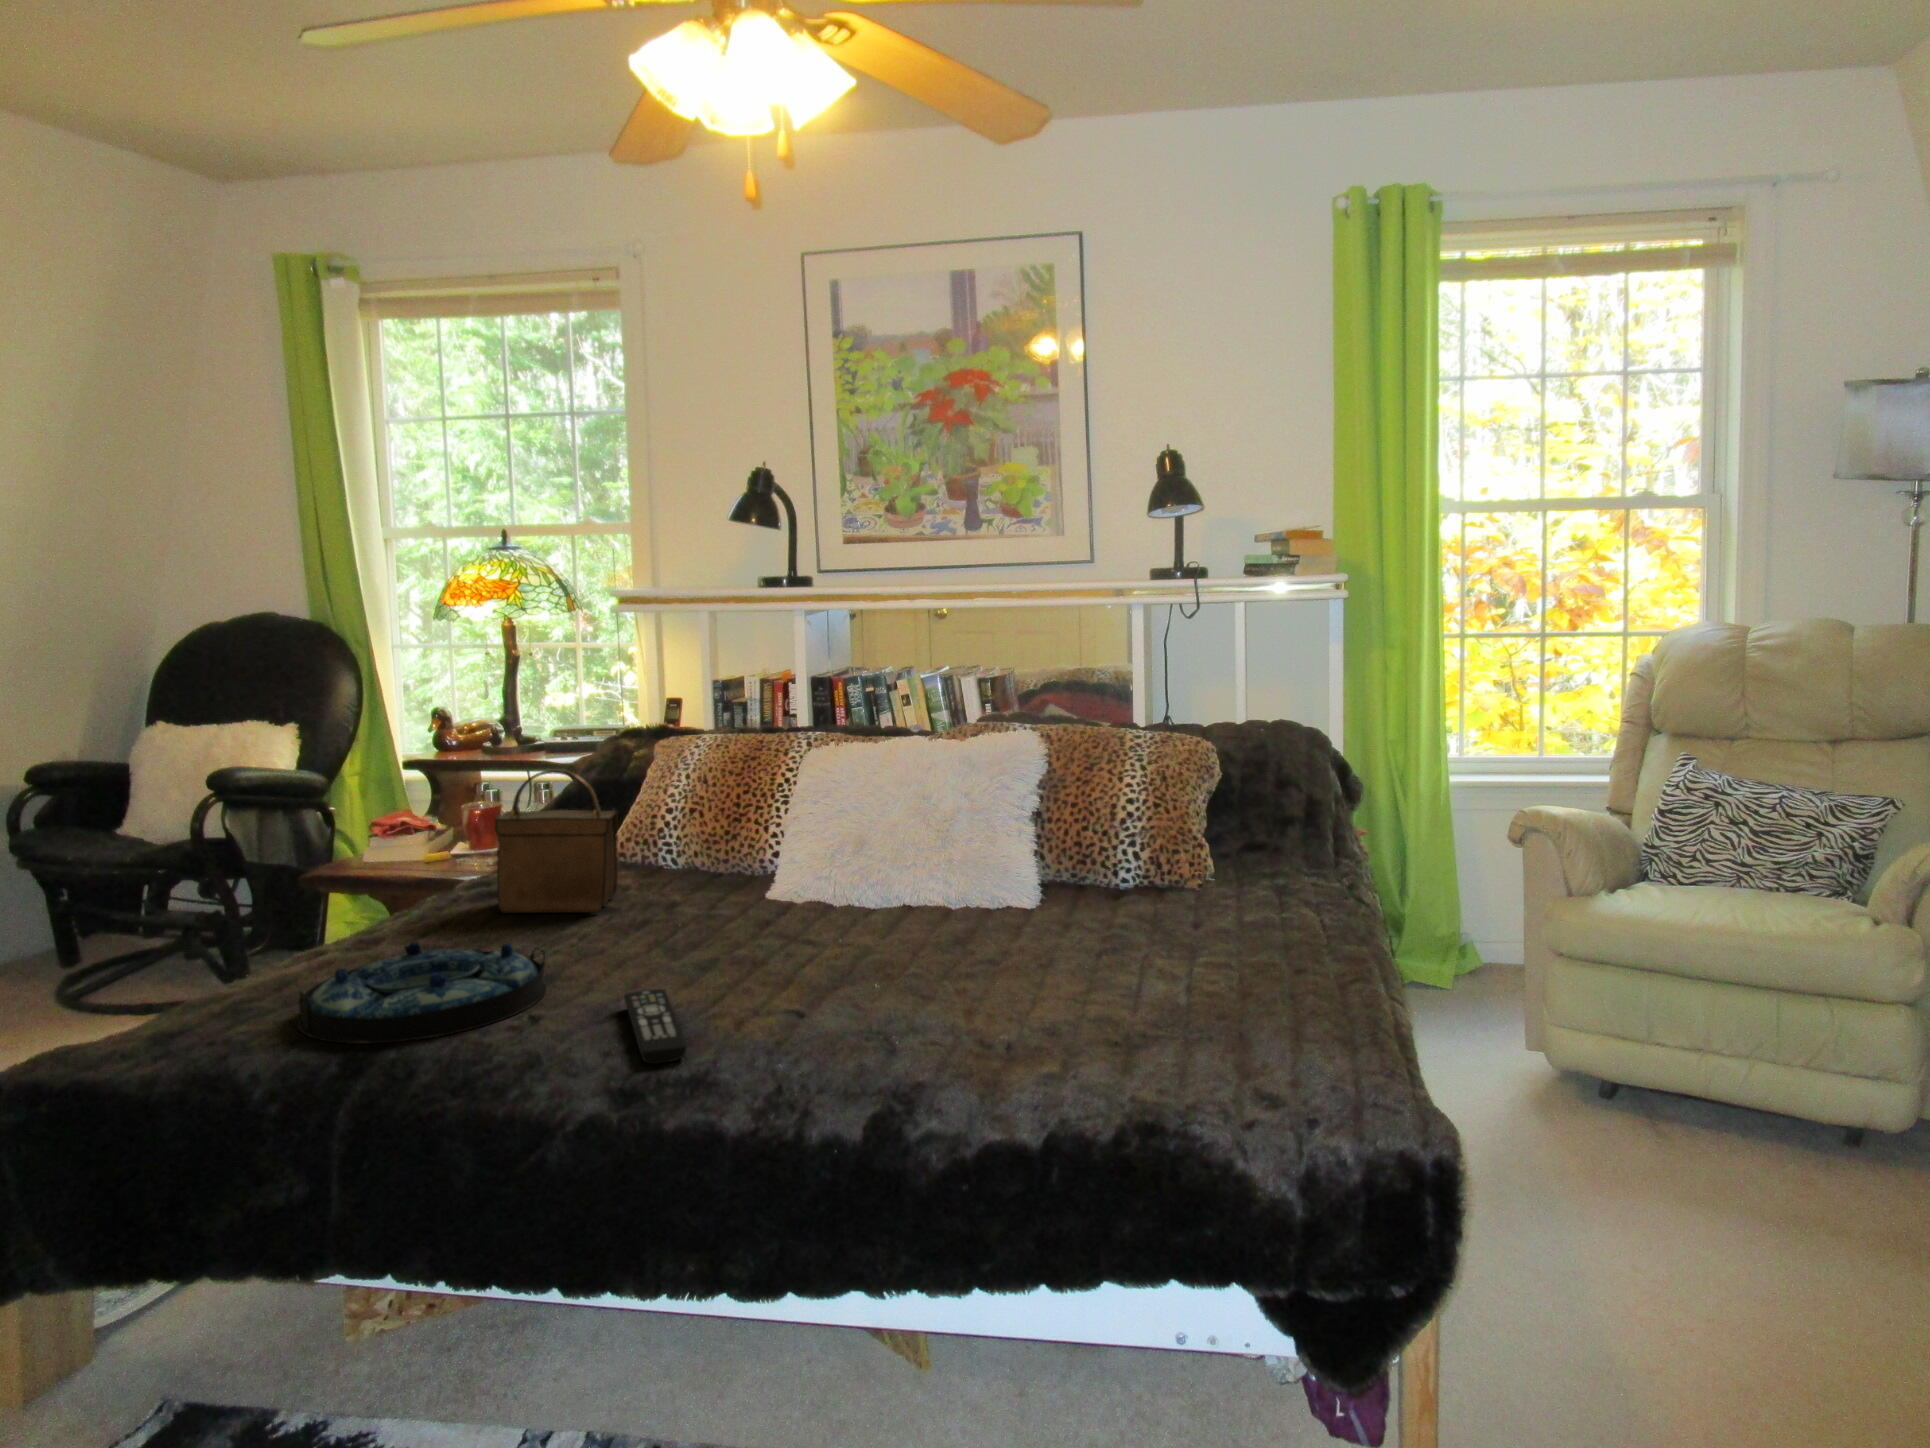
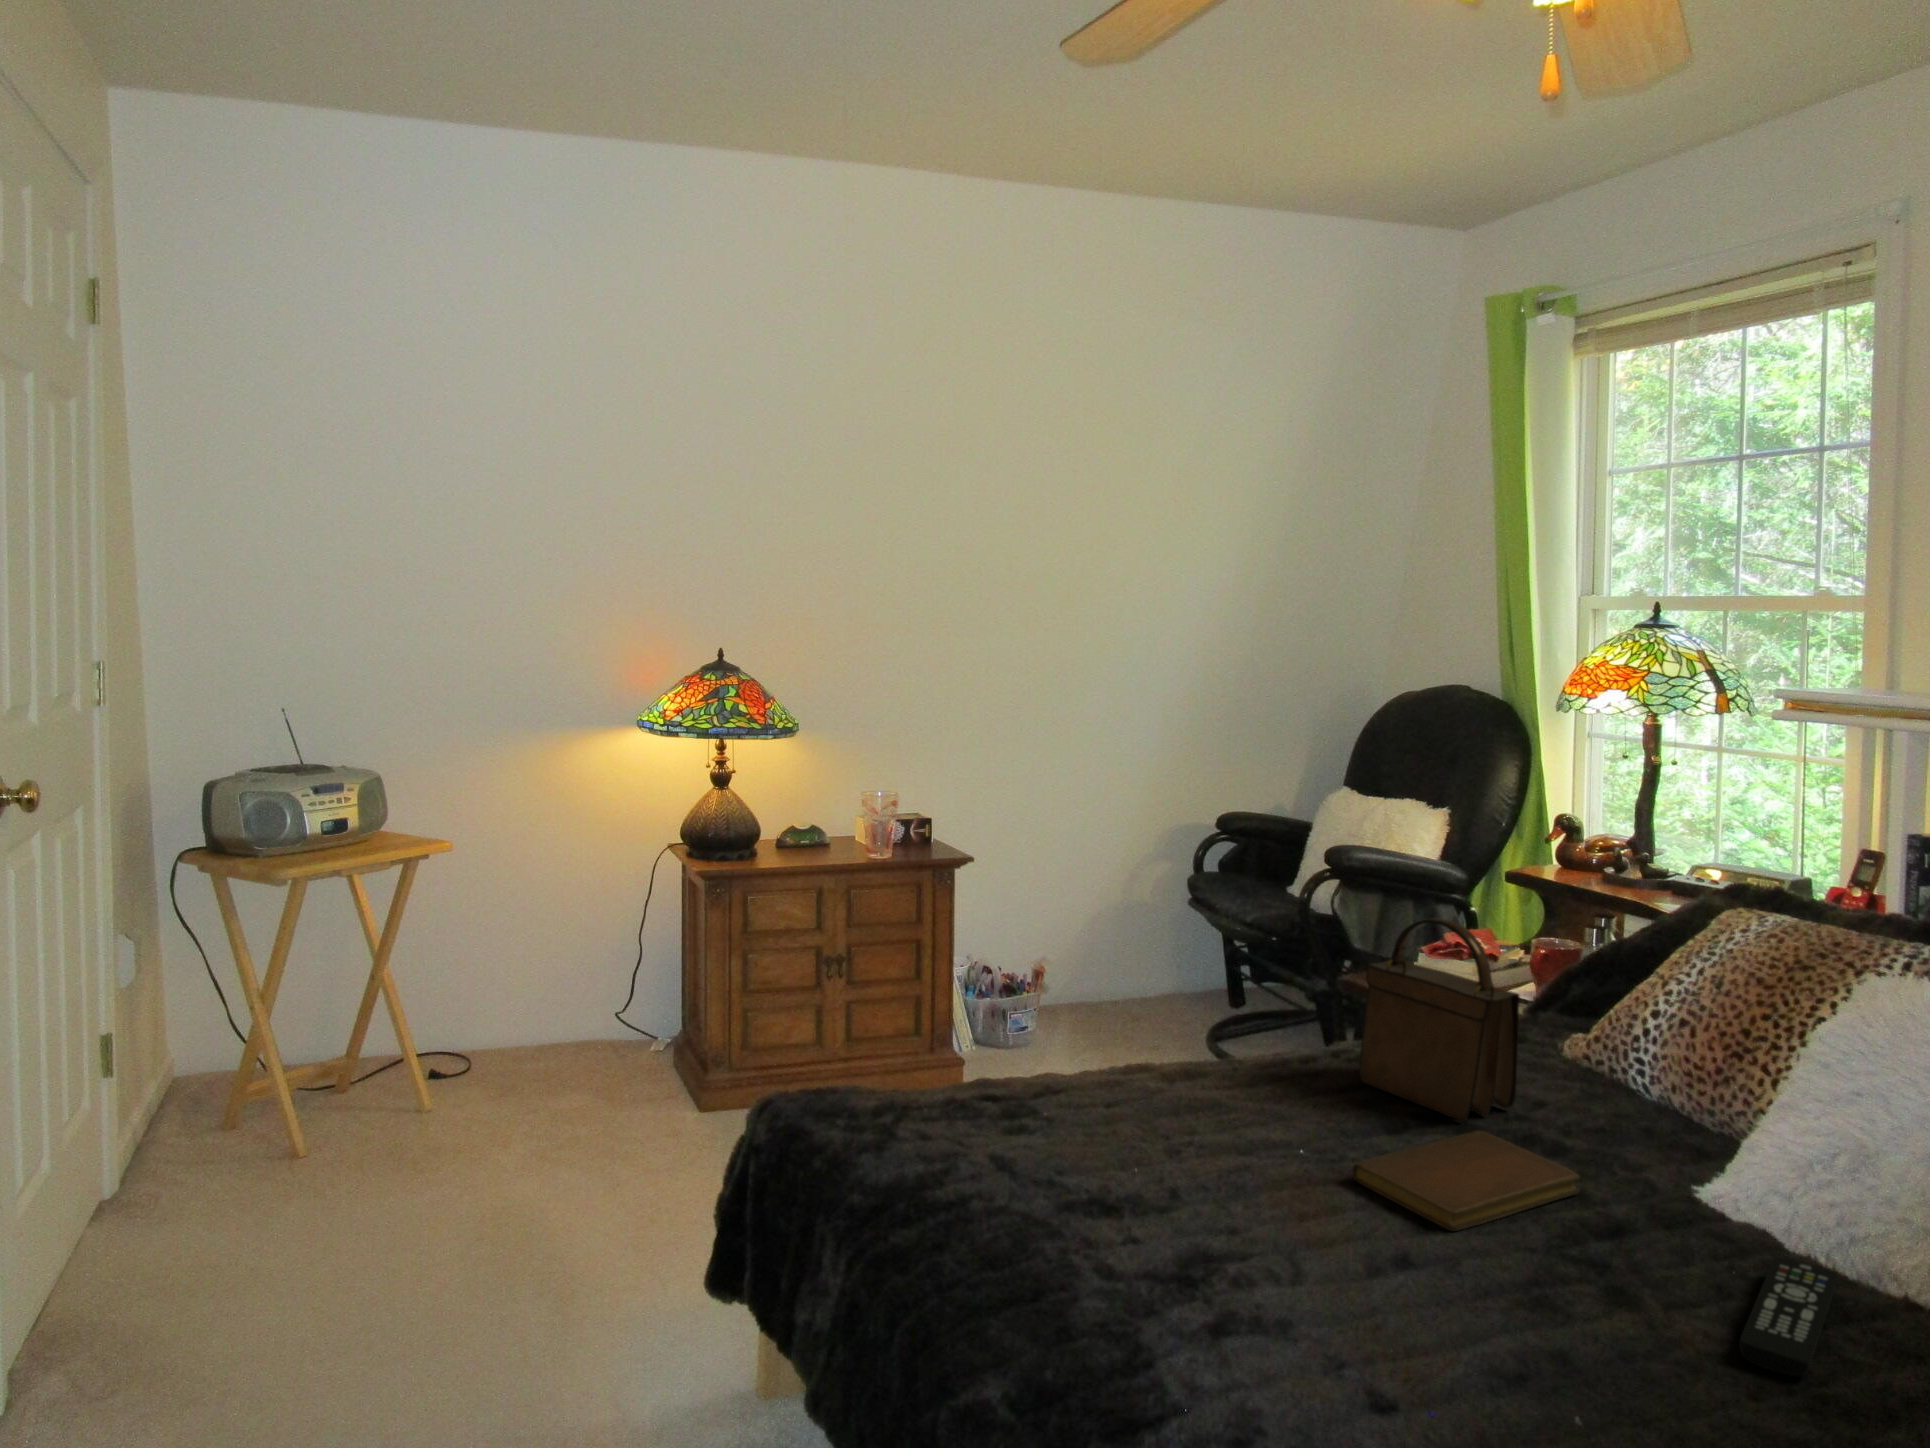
notebook: none [585,908,712,966] -> present [1352,1130,1580,1231]
serving tray: present [297,941,546,1044] -> none [1020,1079,1283,1206]
remote control: present [624,989,687,1064] -> present [1739,1257,1838,1376]

